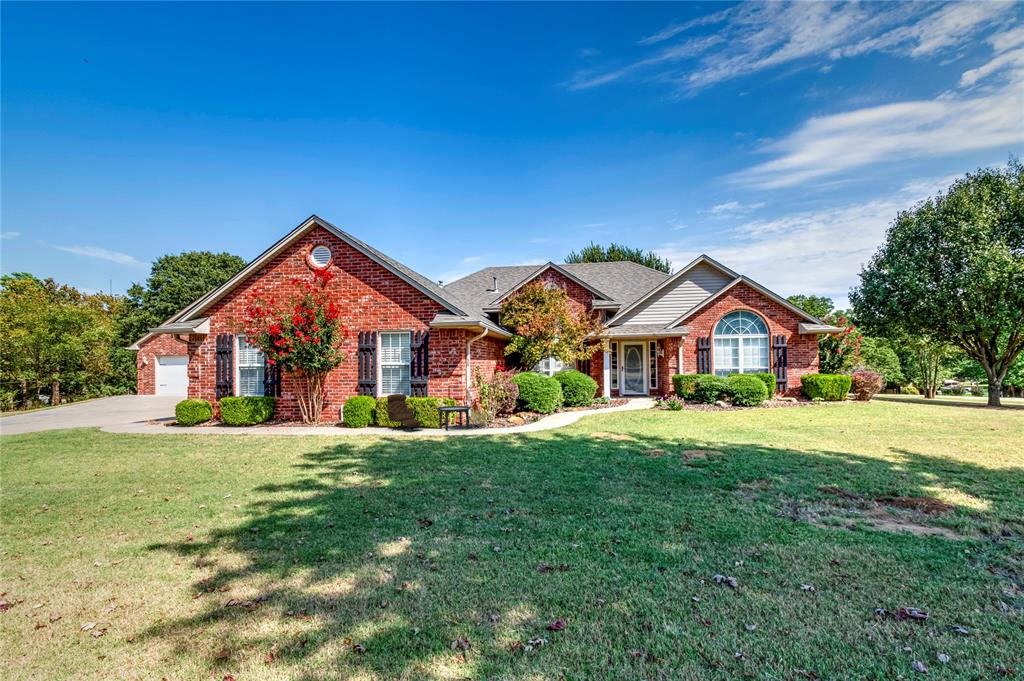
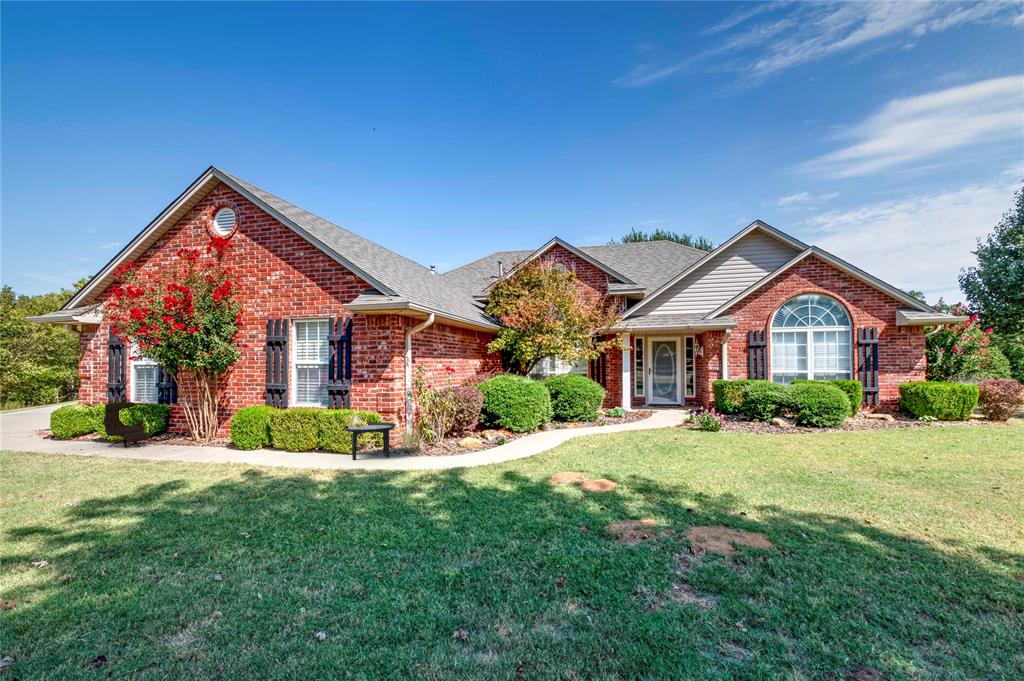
lounge chair: present [386,394,421,432] -> present [102,402,150,448]

